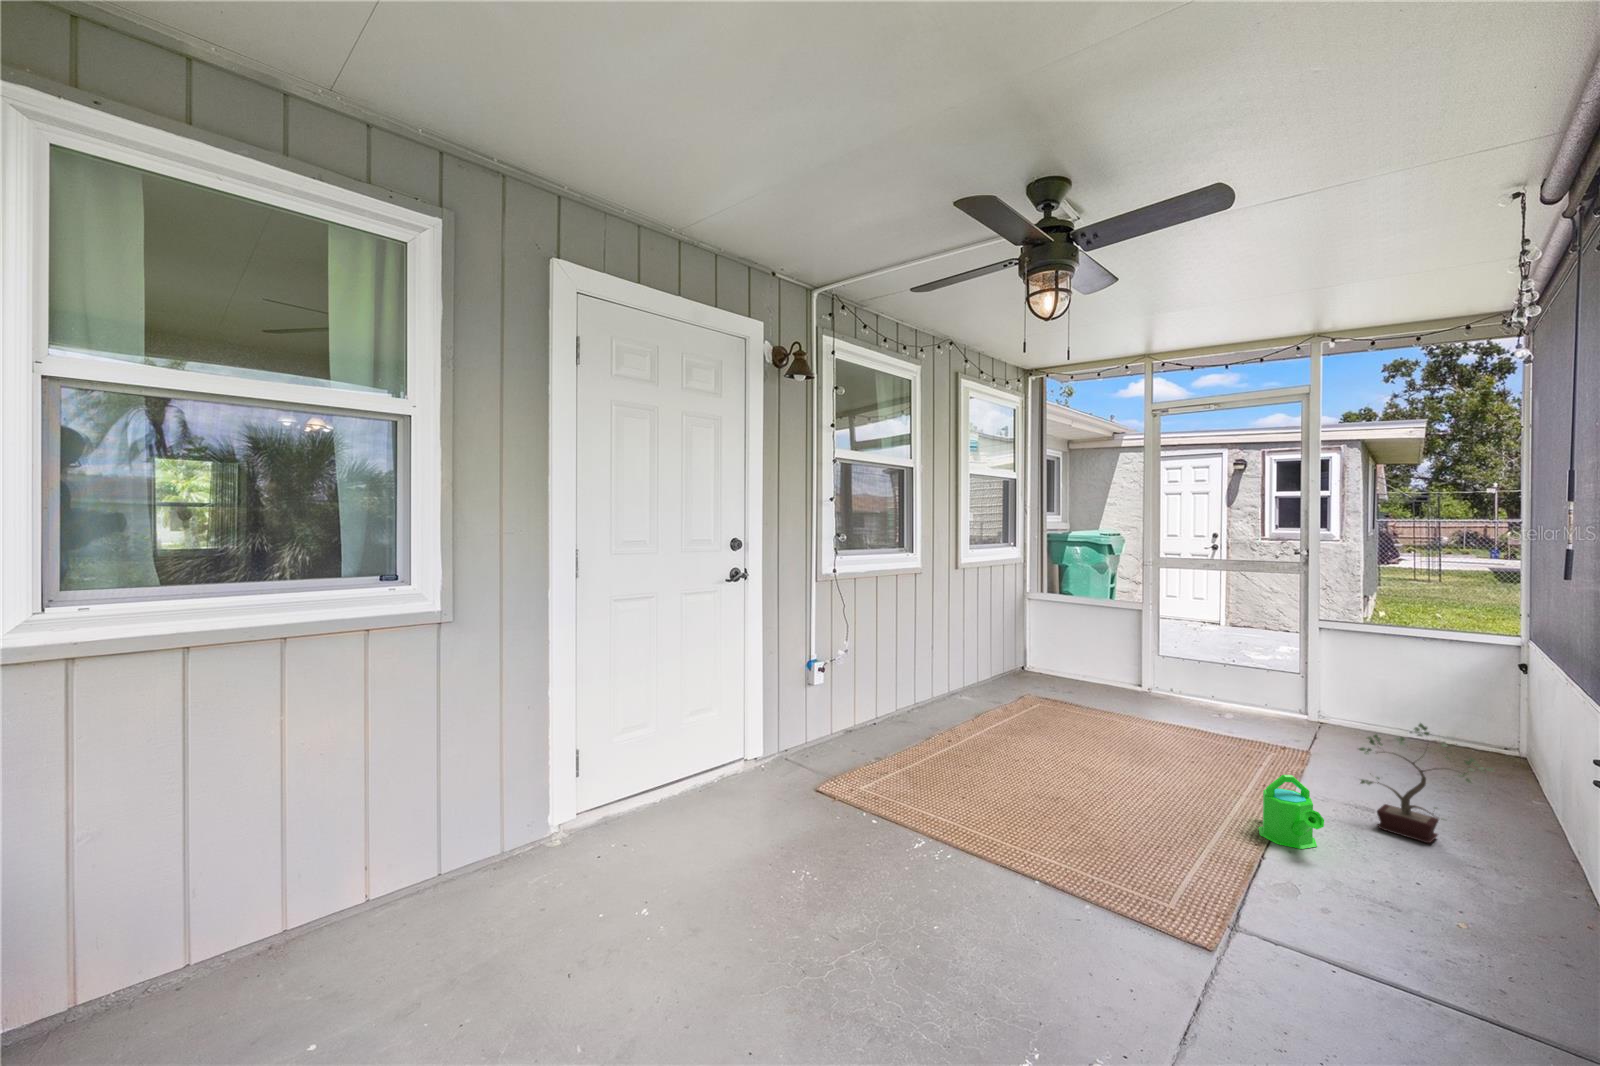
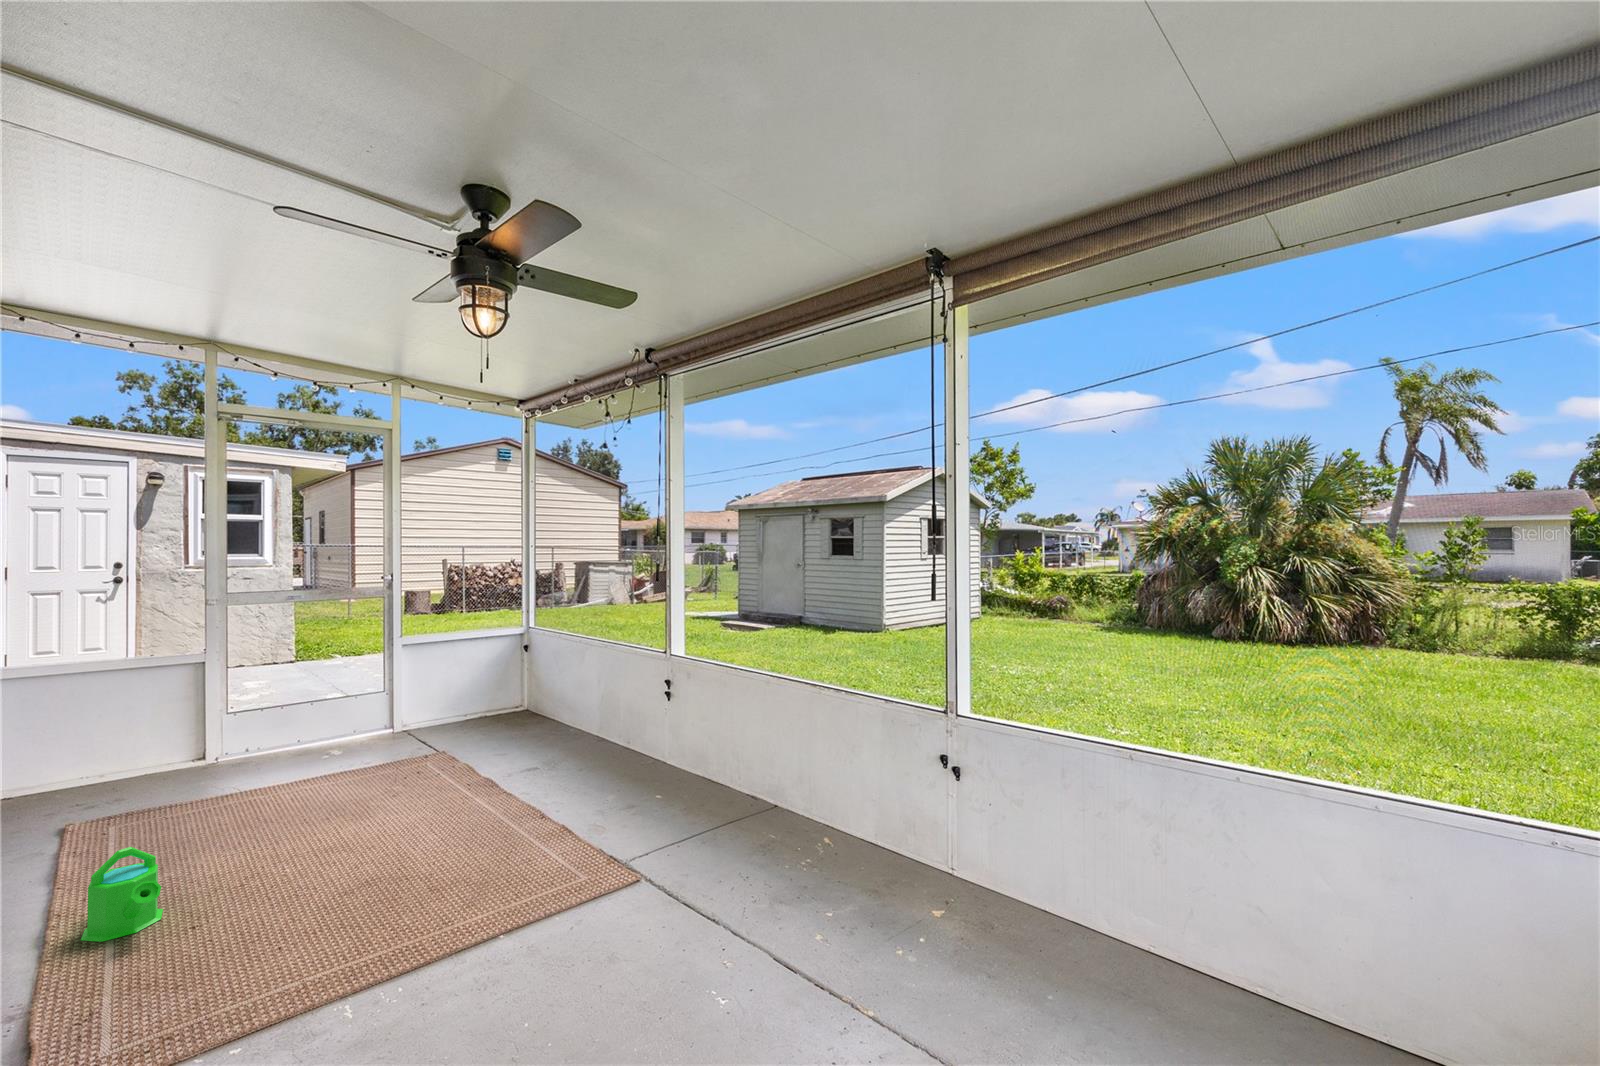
potted plant: present [1359,723,1493,843] -> none [231,740,350,862]

